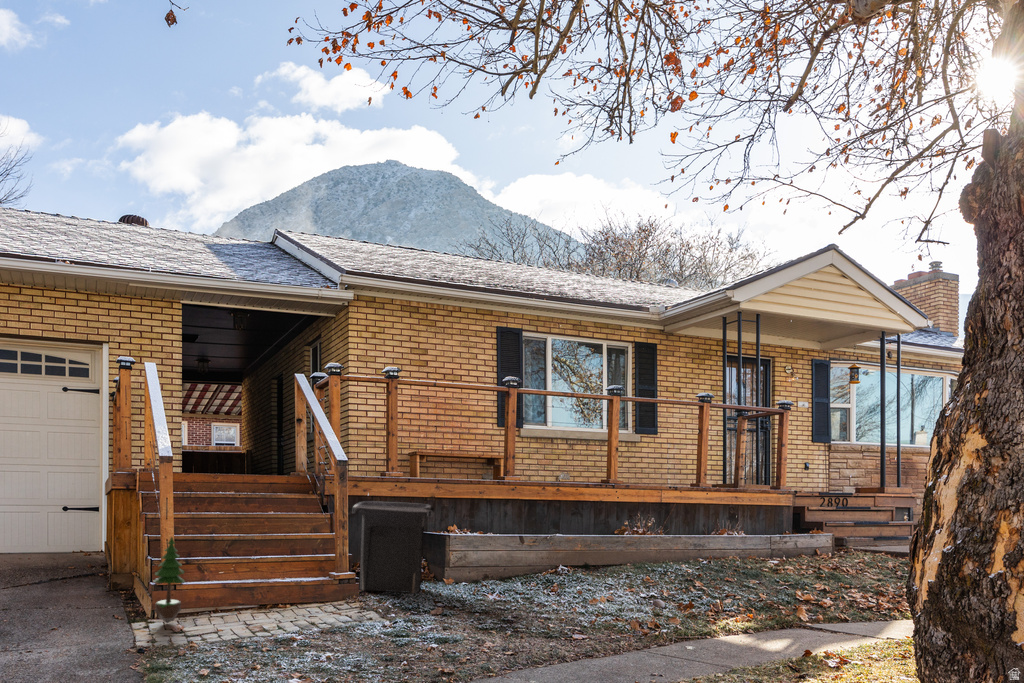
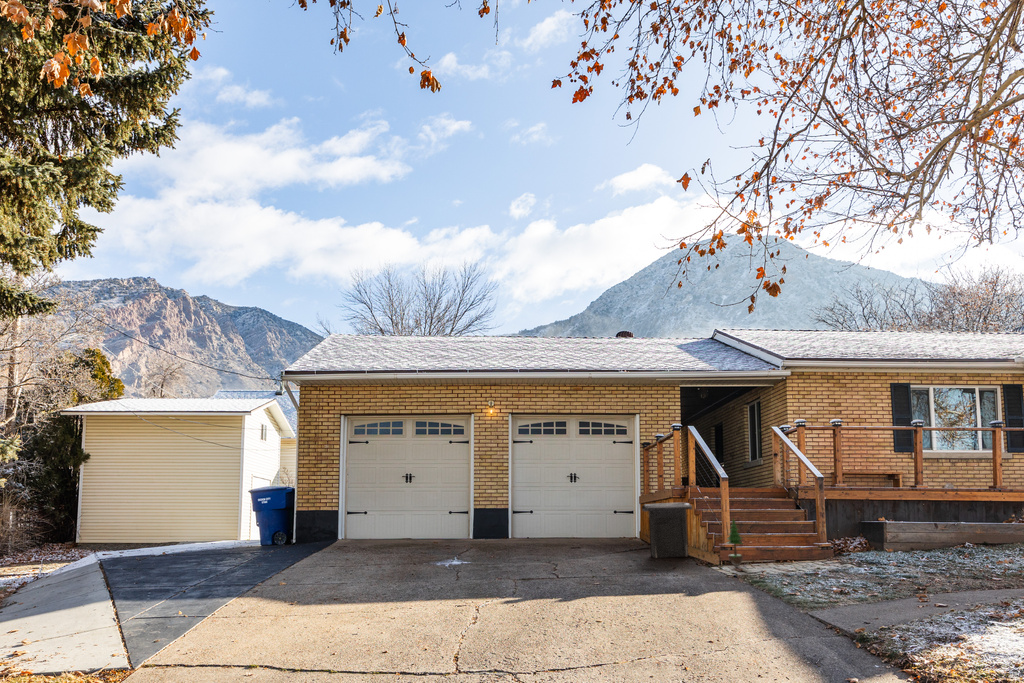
trash can: present [352,501,435,593] -> present [642,503,692,558]

